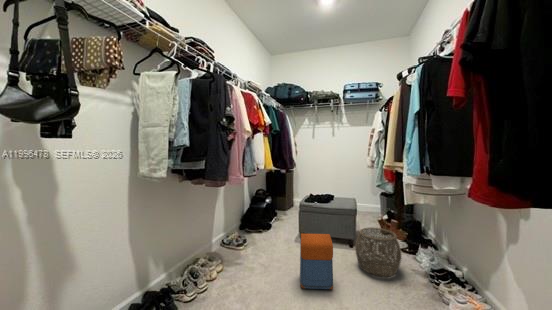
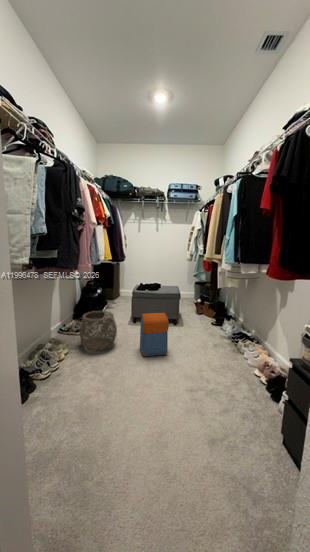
woven basket: present [356,227,401,277] -> present [79,311,117,351]

